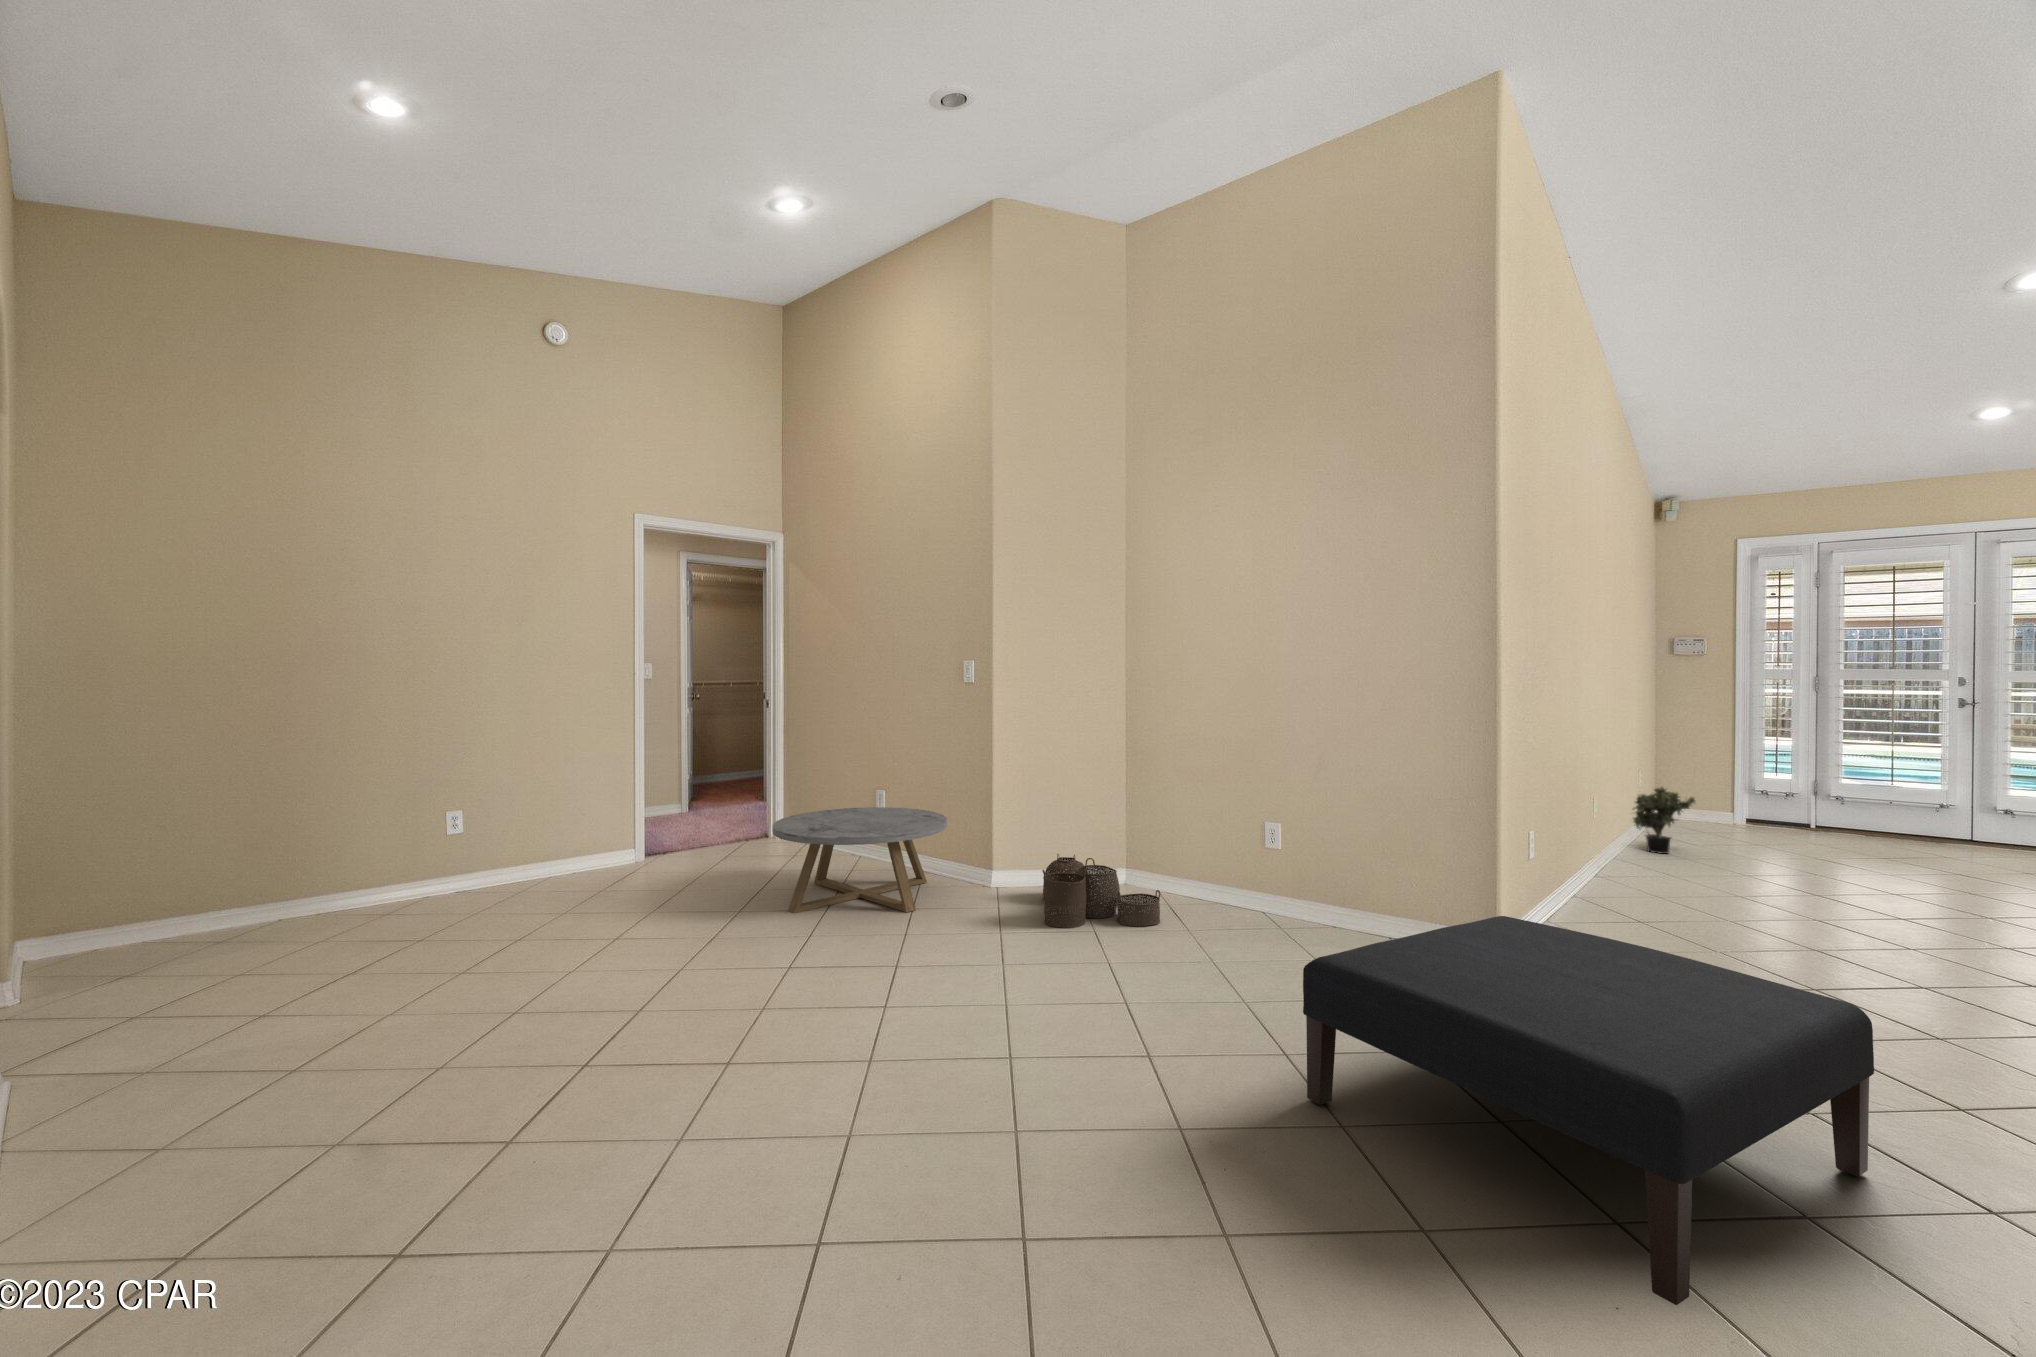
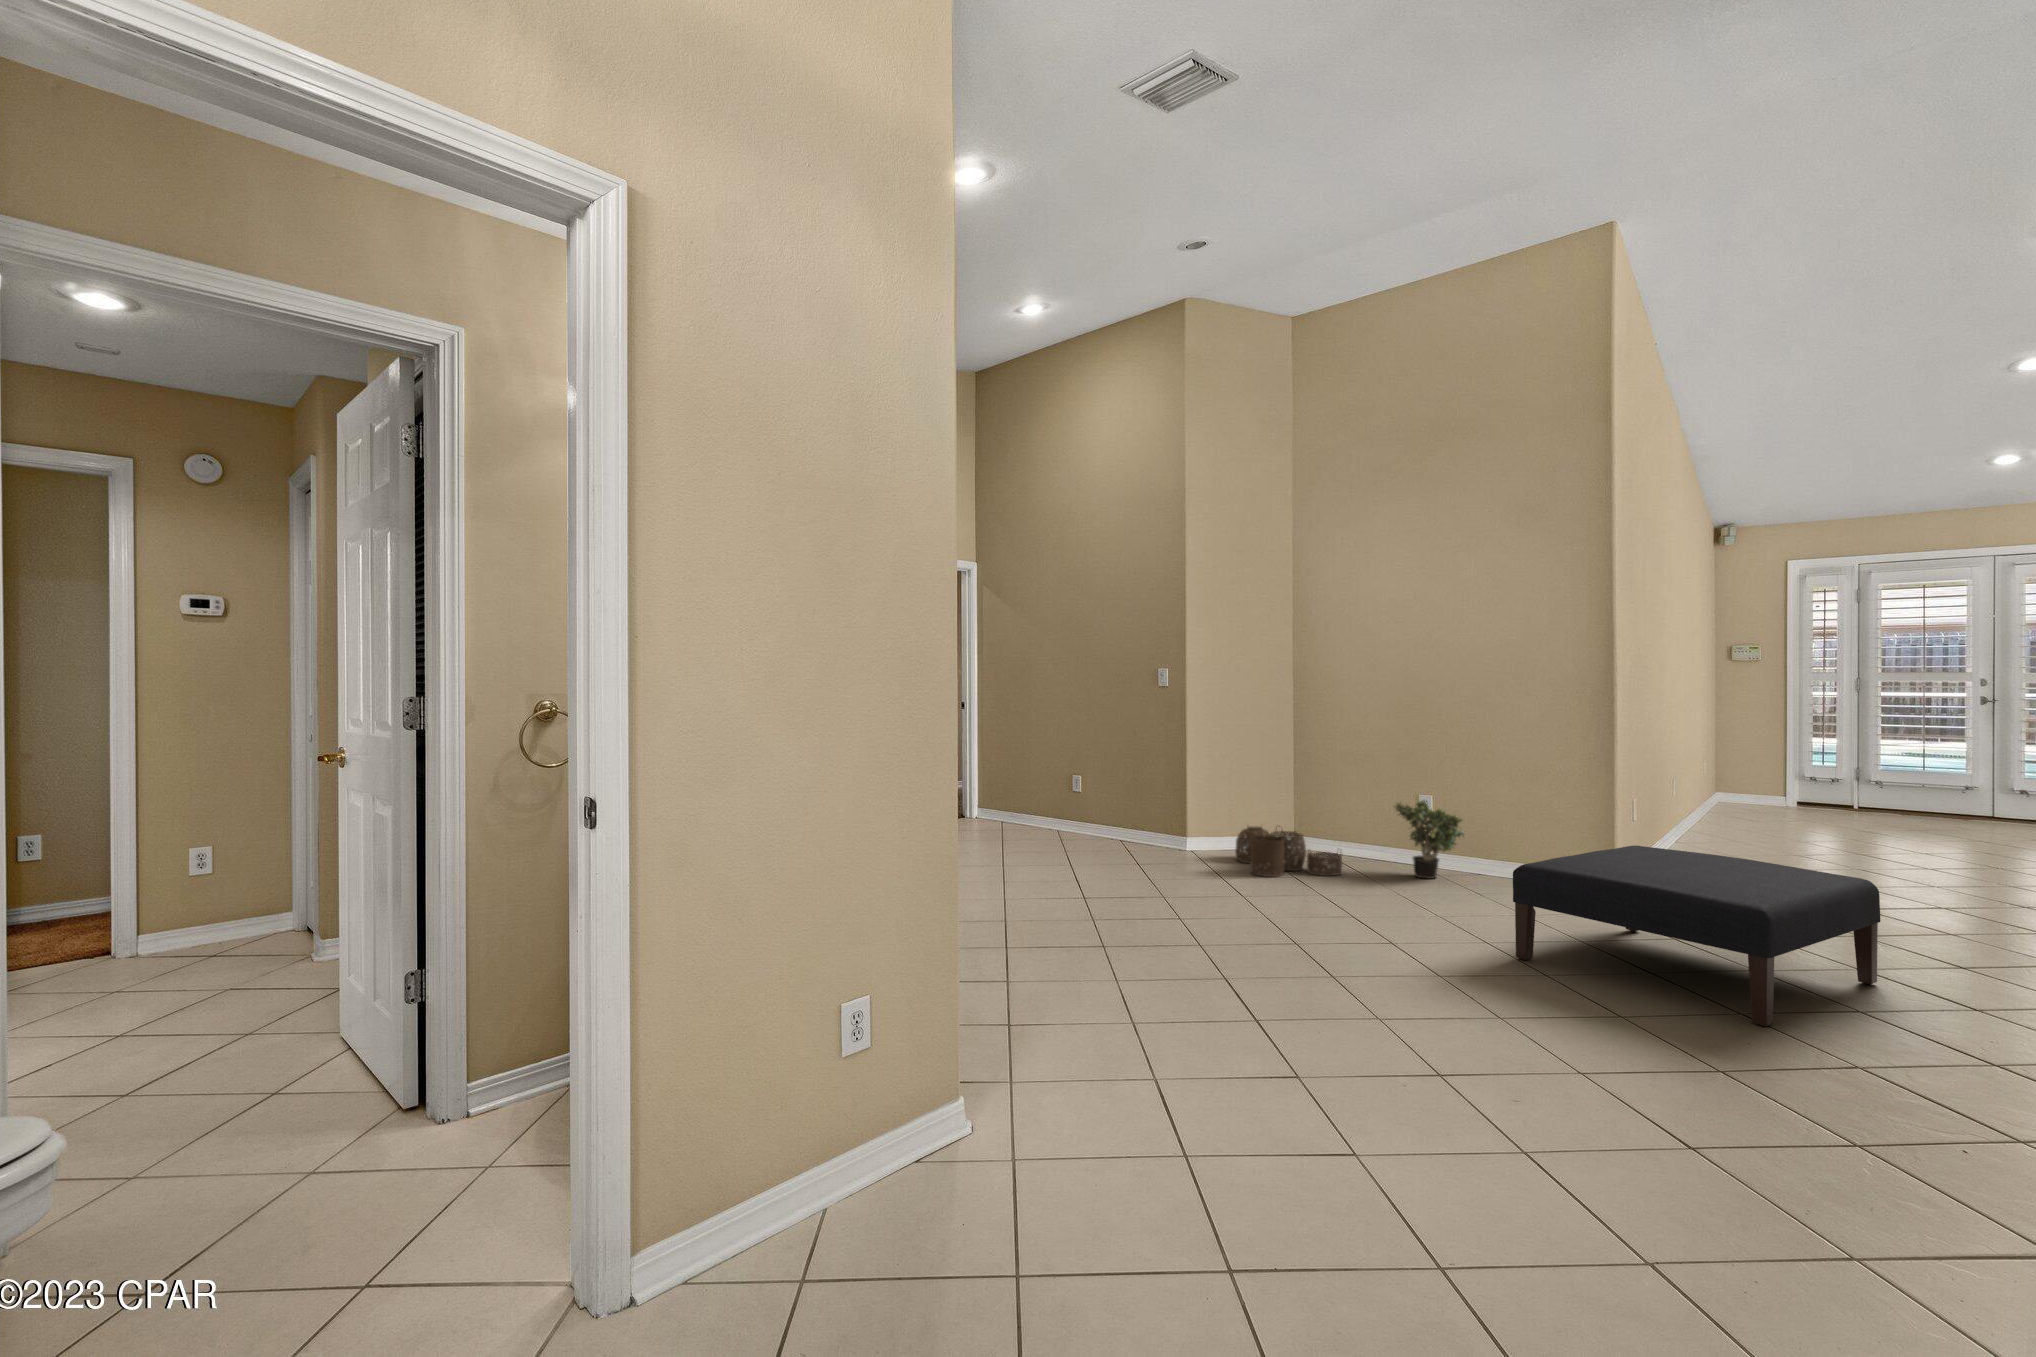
potted plant: present [1634,787,1696,854] -> present [1395,801,1464,879]
coffee table: present [773,807,947,913] -> none [1016,790,1156,870]

